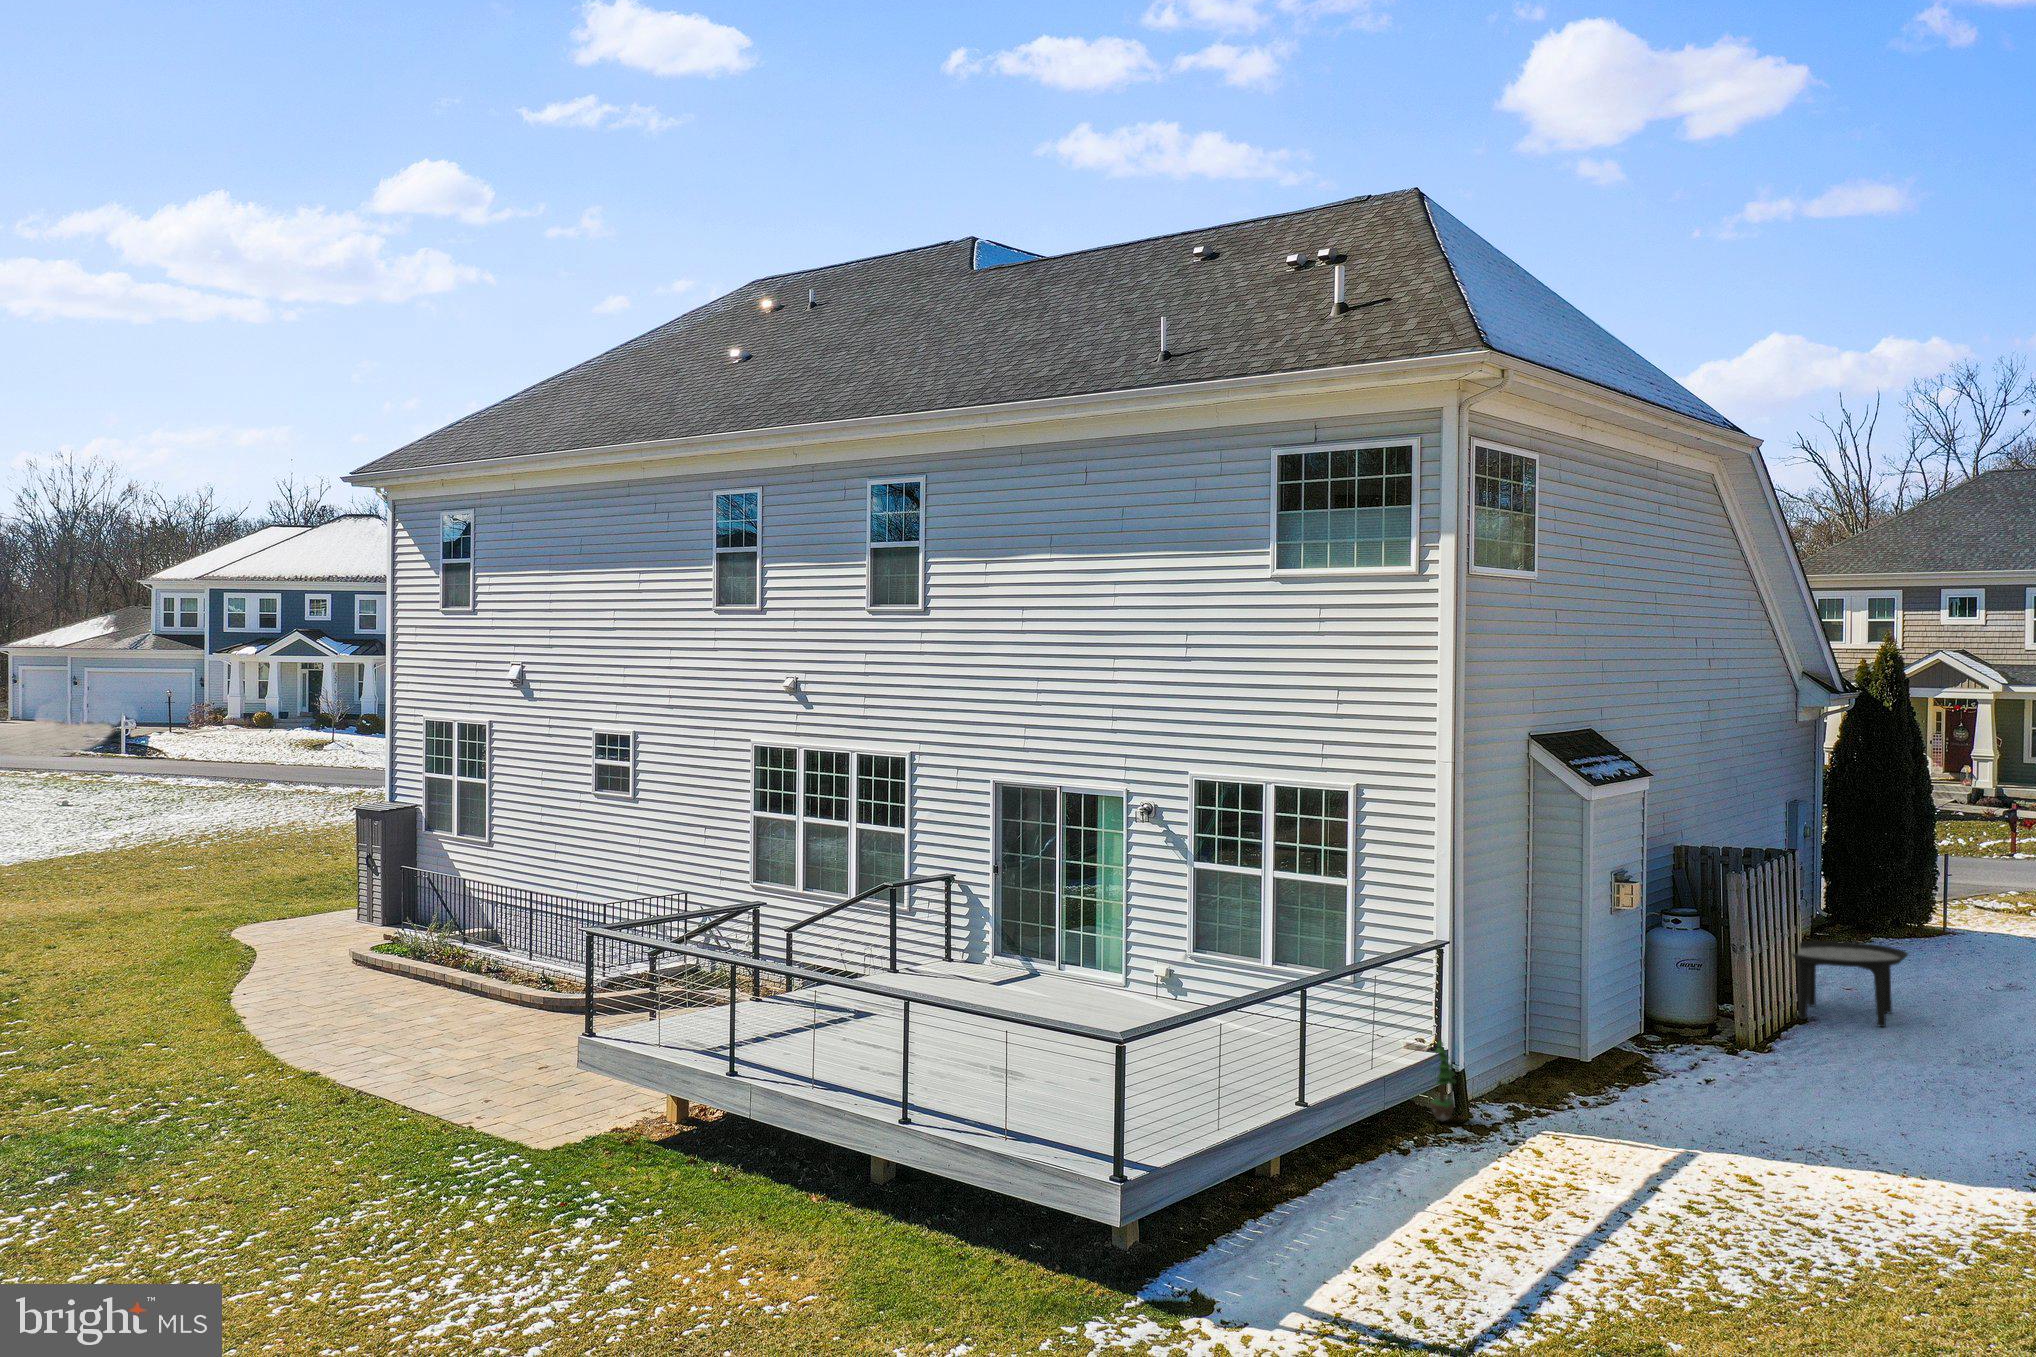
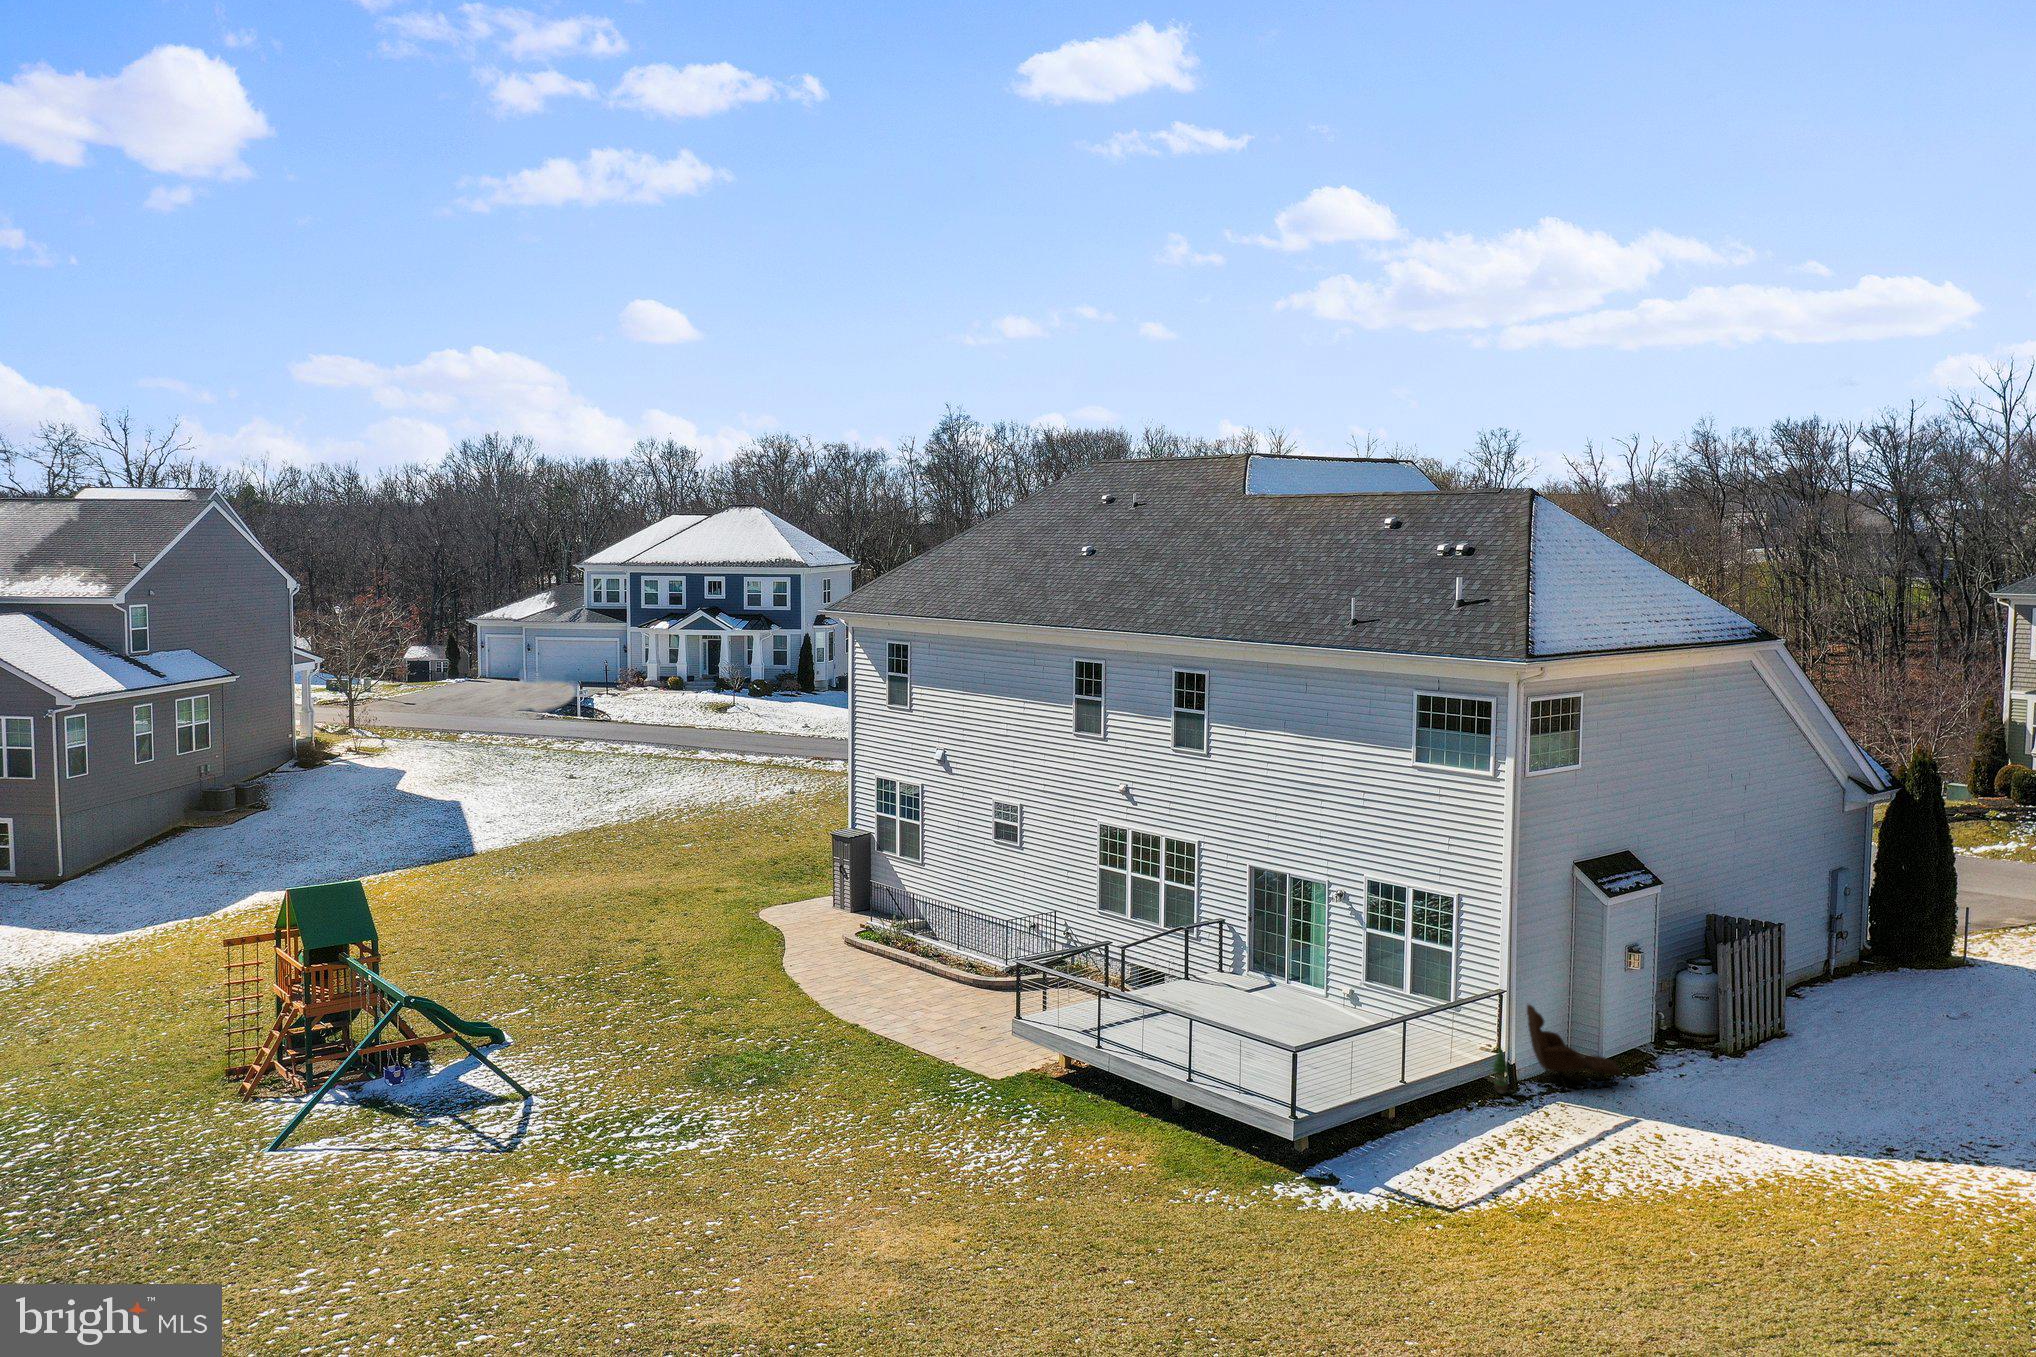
round table: present [1792,941,1908,1027] -> none [1771,985,1856,1047]
lounge chair: none [1464,968,1627,1112] -> present [1526,1005,1621,1092]

